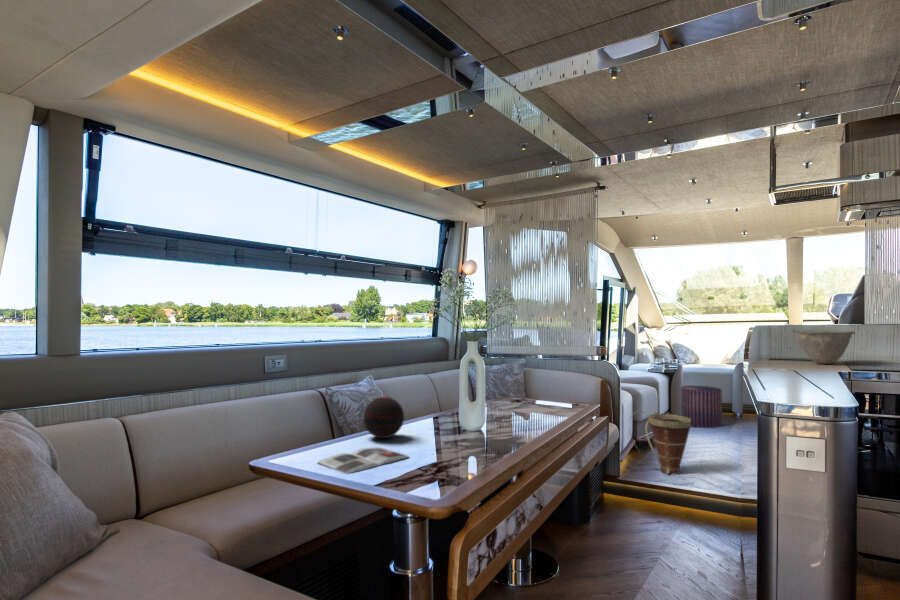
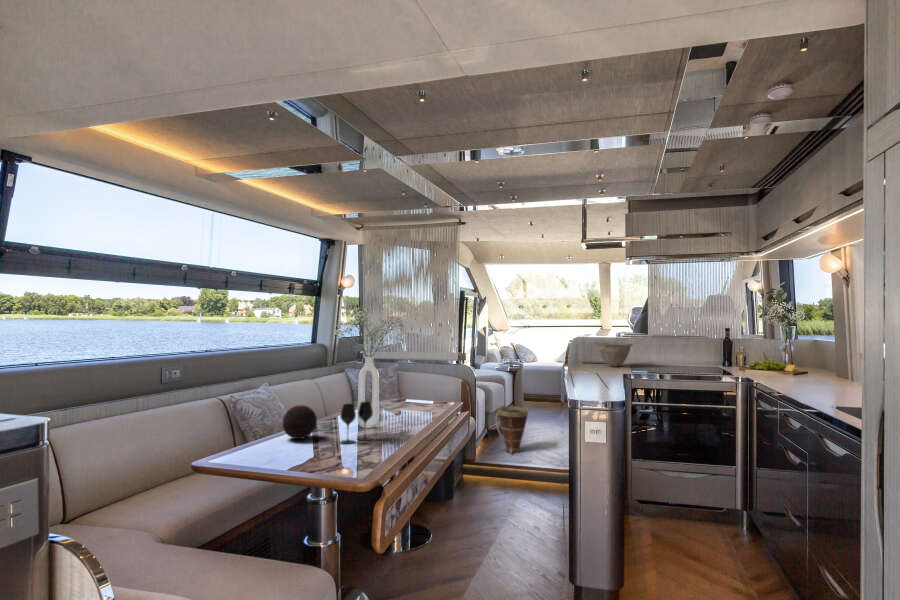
pouf: present [681,386,722,428] -> none [521,381,551,415]
wine glass: none [428,395,471,449] -> present [340,402,373,444]
magazine: present [318,447,408,474] -> none [256,446,329,468]

